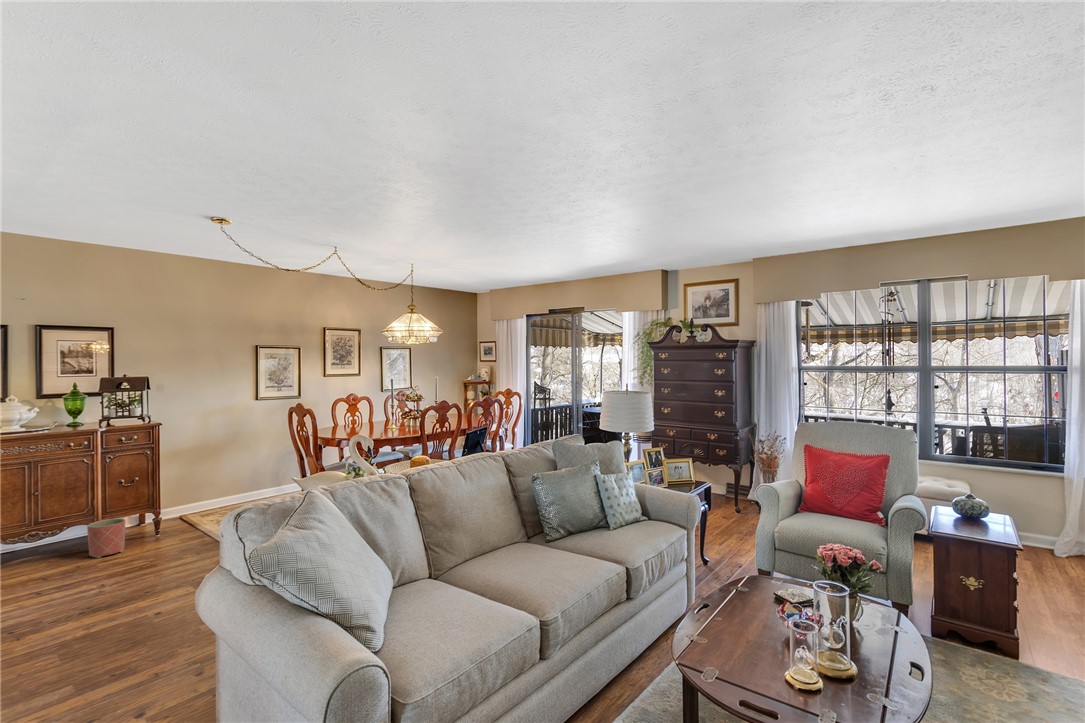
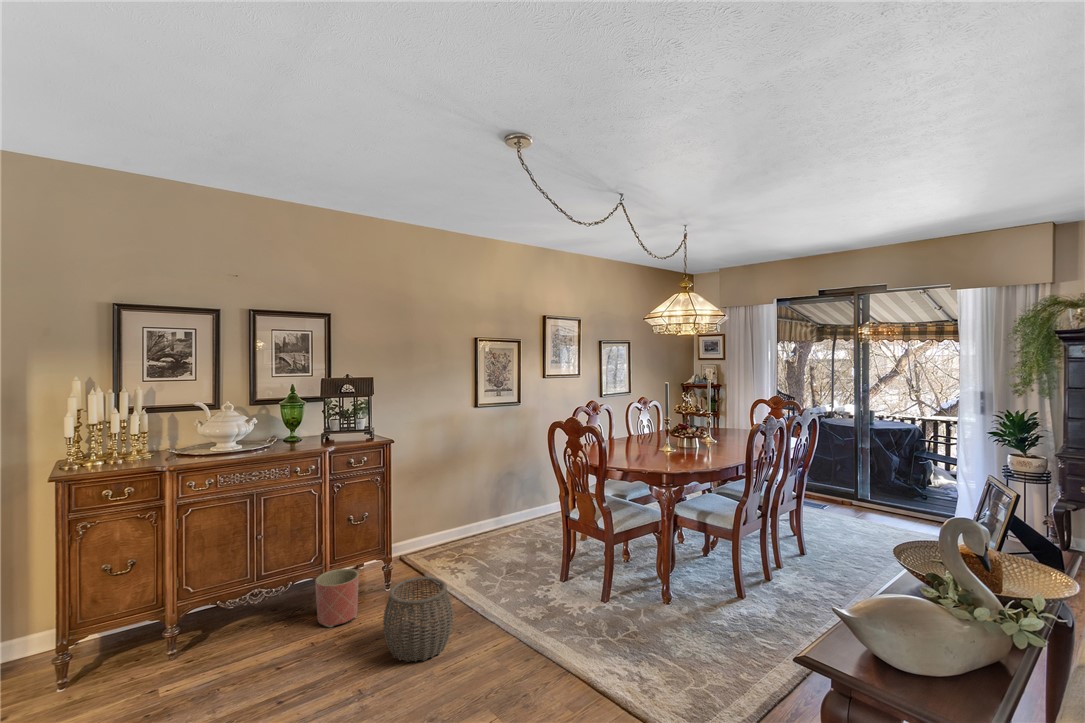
woven basket: none [133,515,192,568] -> present [383,577,454,662]

